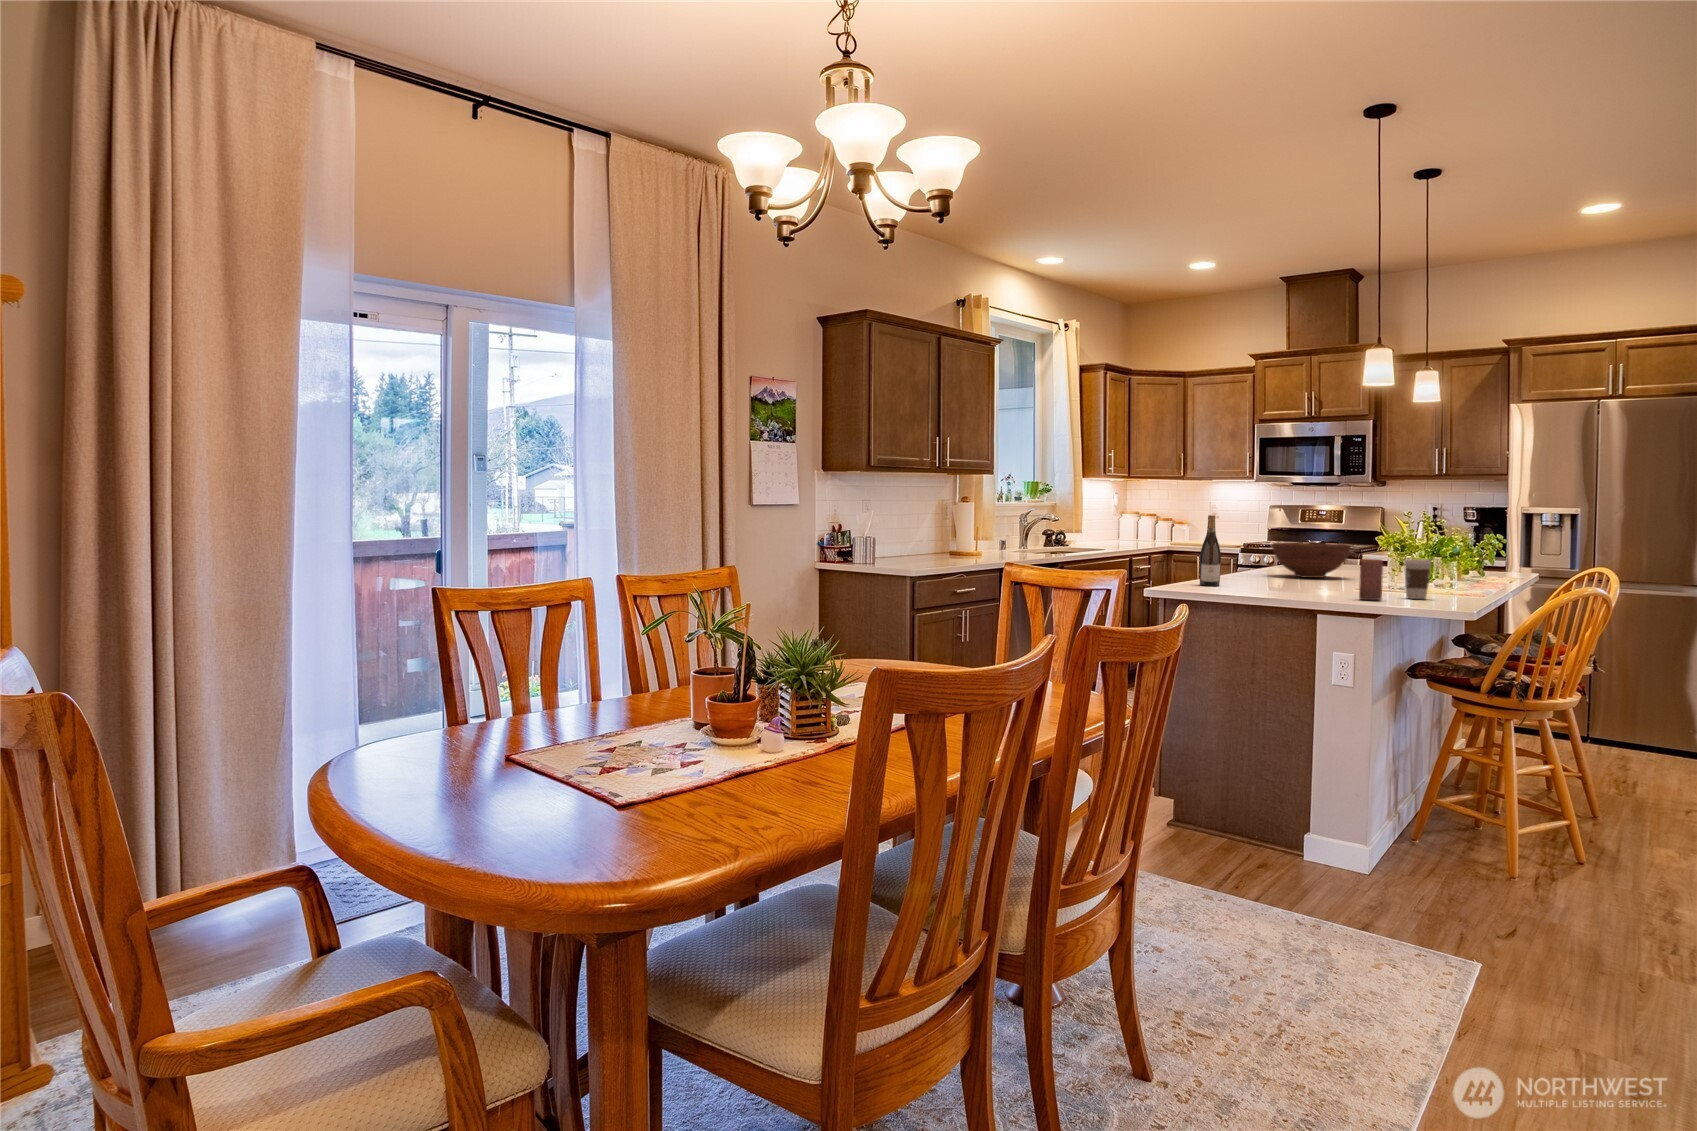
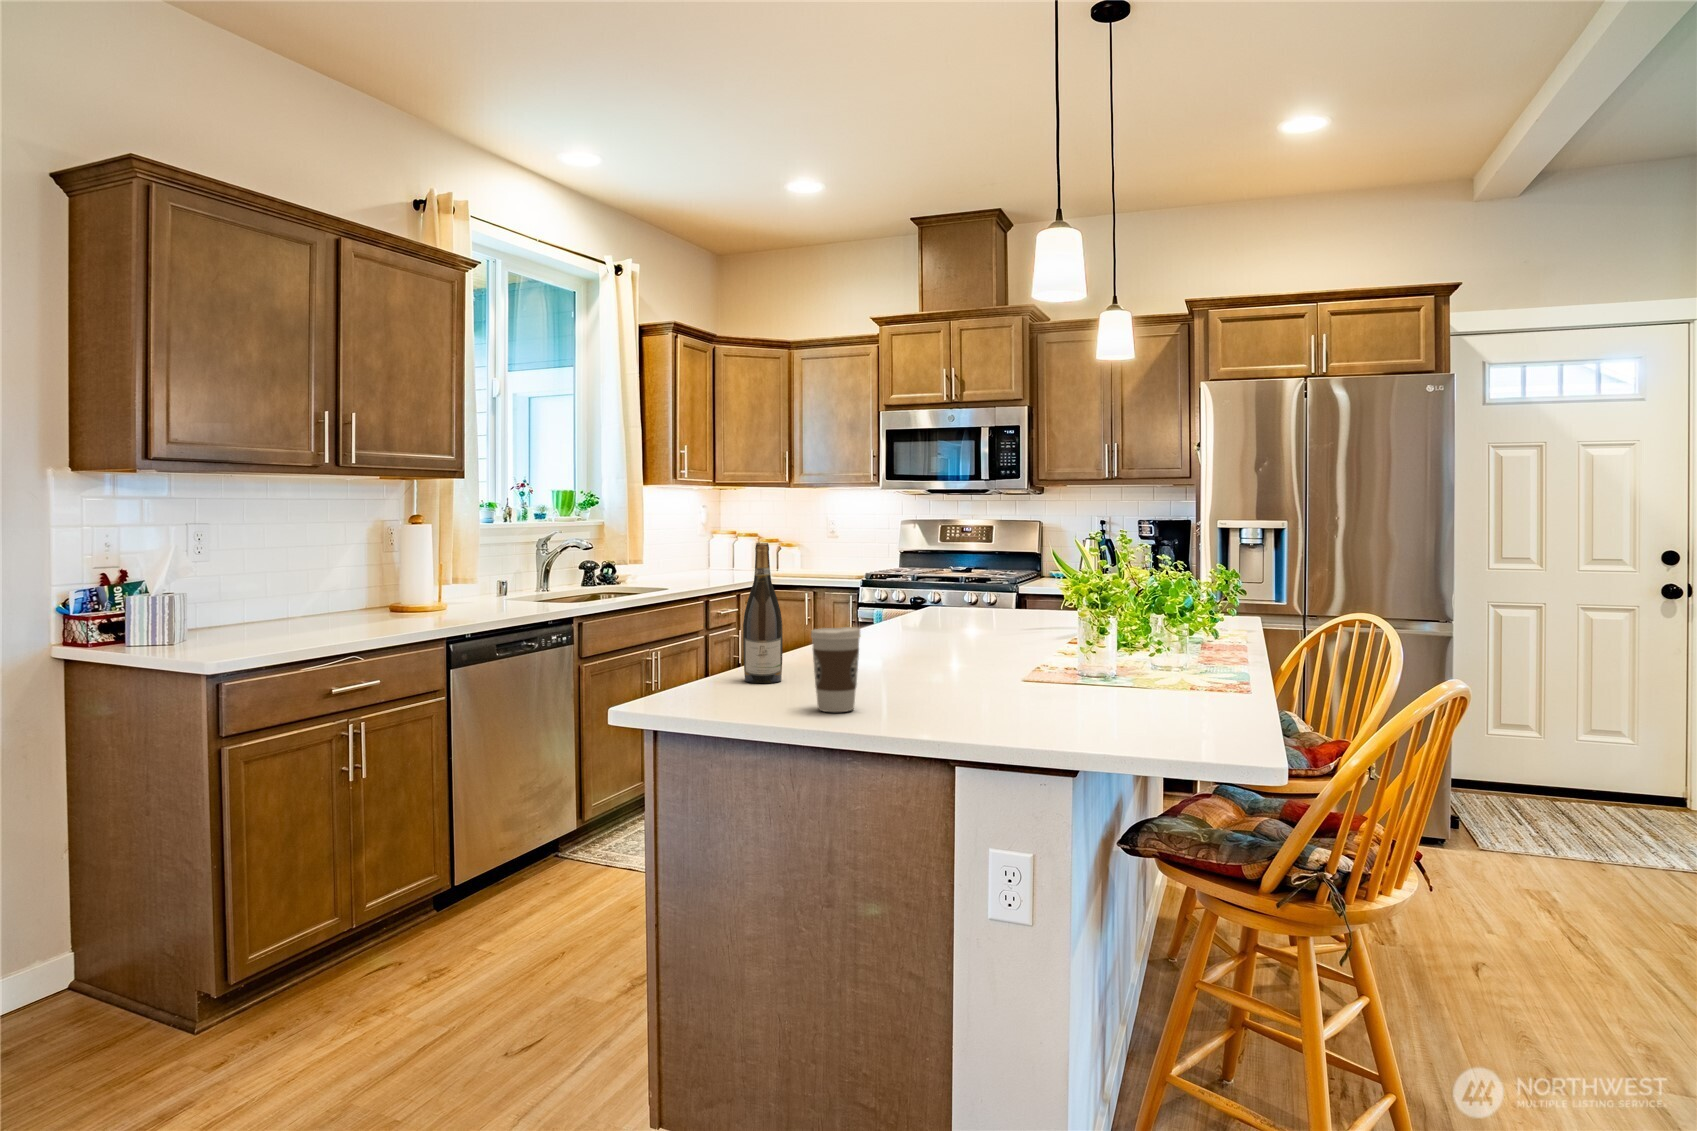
fruit bowl: present [1273,543,1351,578] -> none [890,581,1009,641]
candle: present [1359,559,1383,600] -> none [1036,633,1080,724]
coffee cup: present [1404,559,1431,599] -> present [811,627,860,712]

